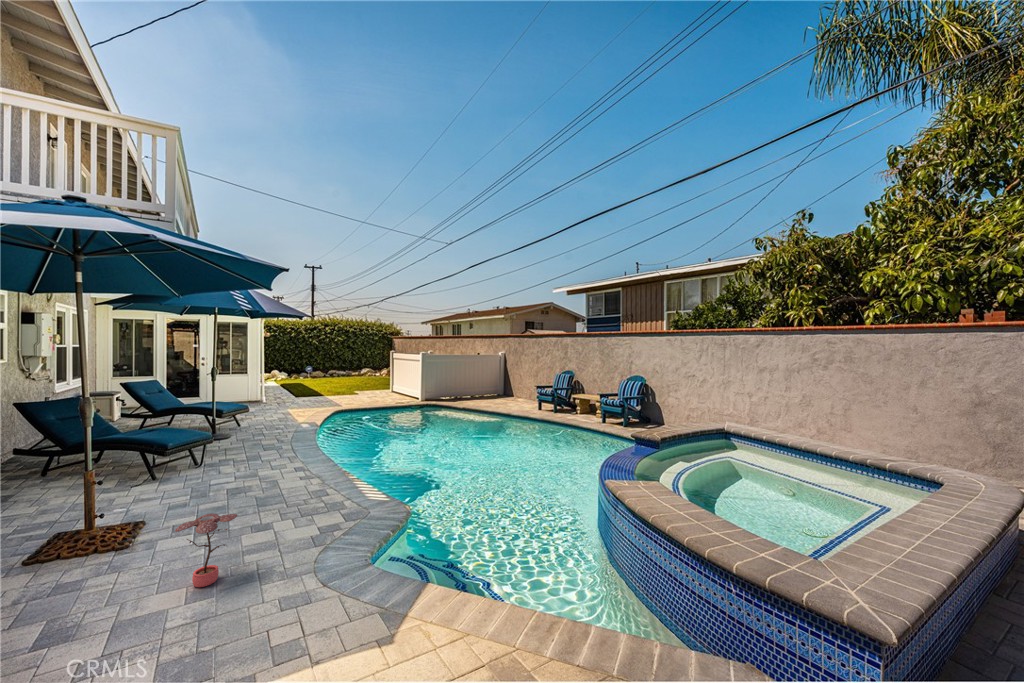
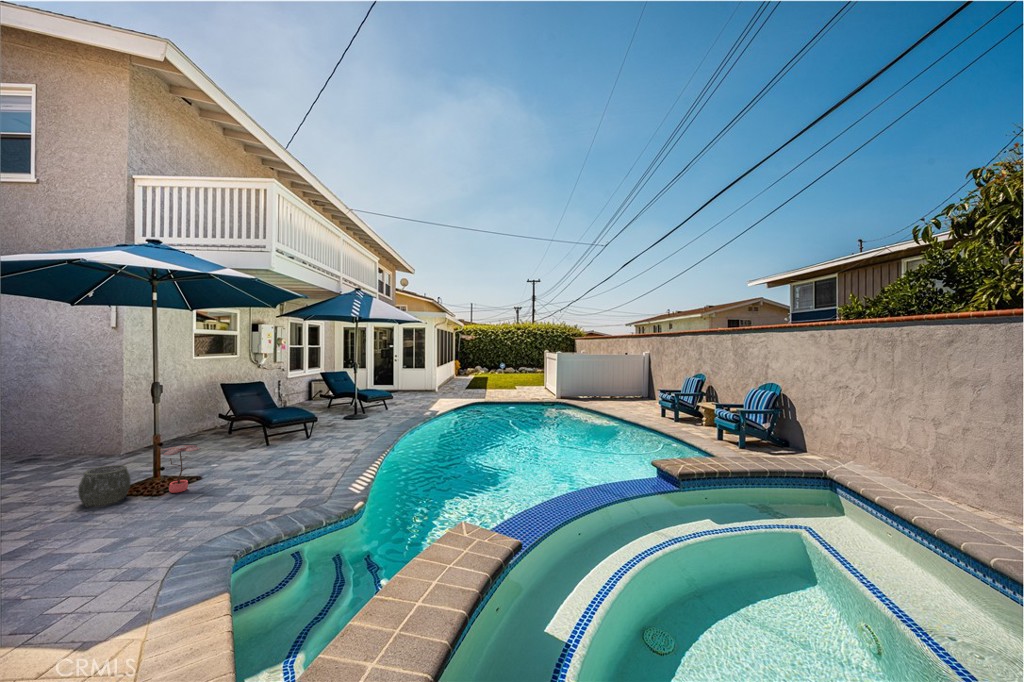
woven basket: none [63,567,148,647] -> present [78,465,131,506]

